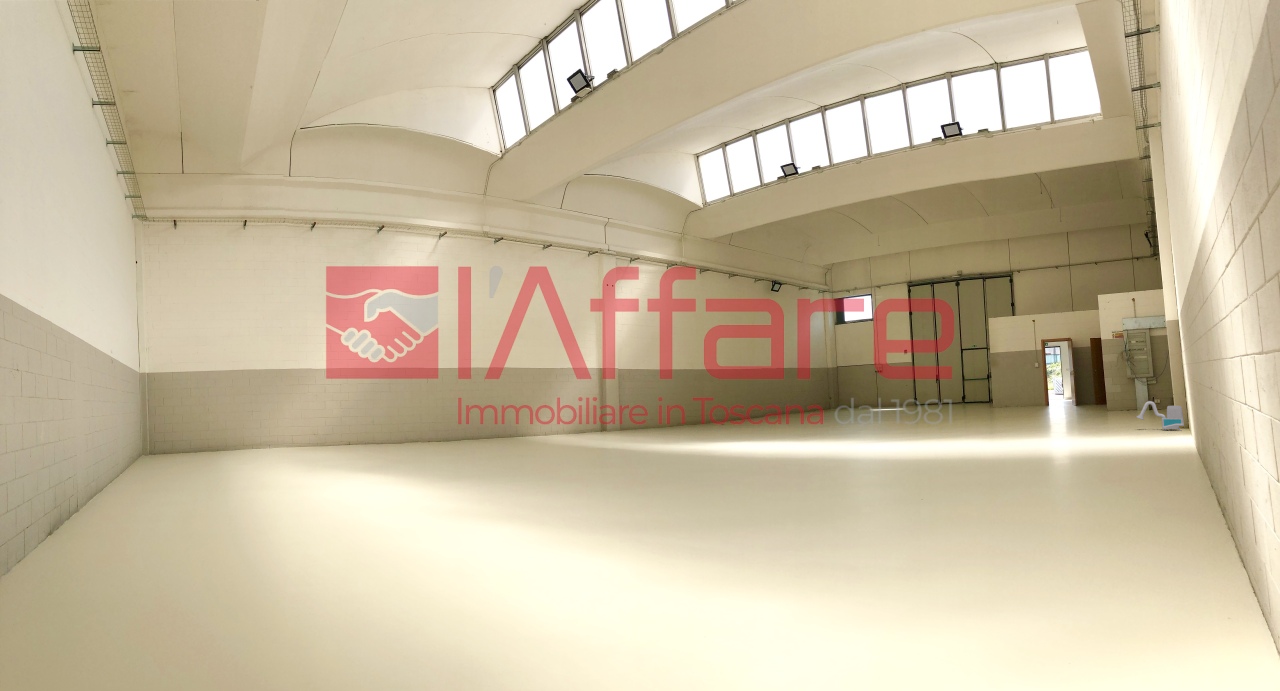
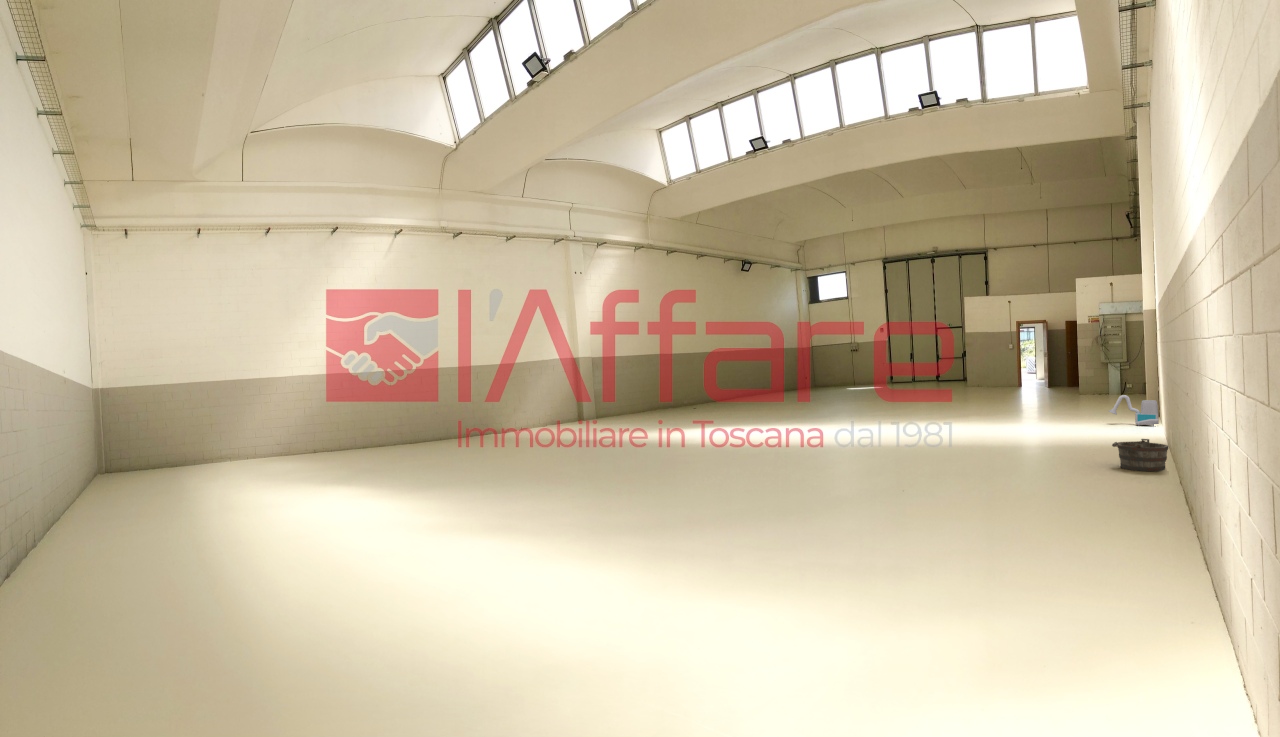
bucket: none [1138,429,1189,457] -> present [1112,439,1168,471]

